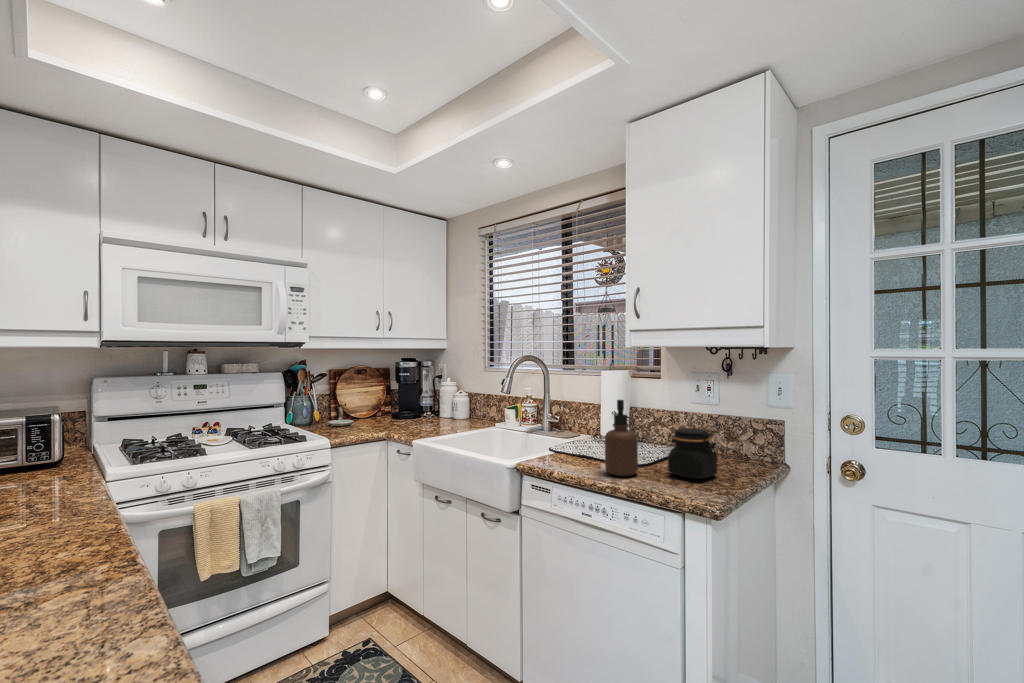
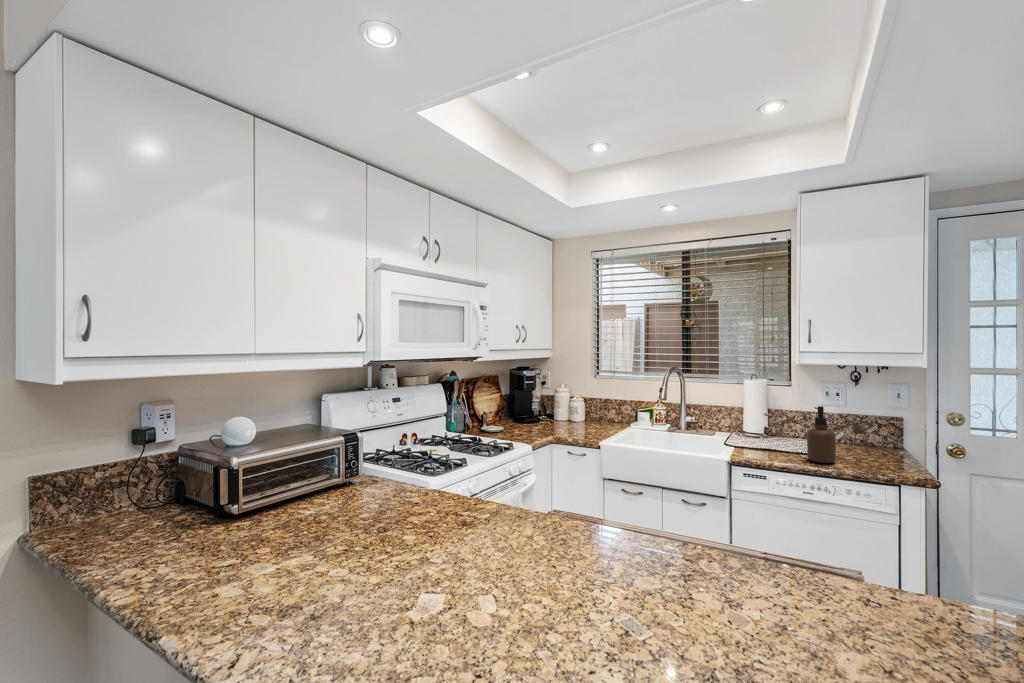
jar: present [668,428,718,479] -> none [846,426,892,462]

